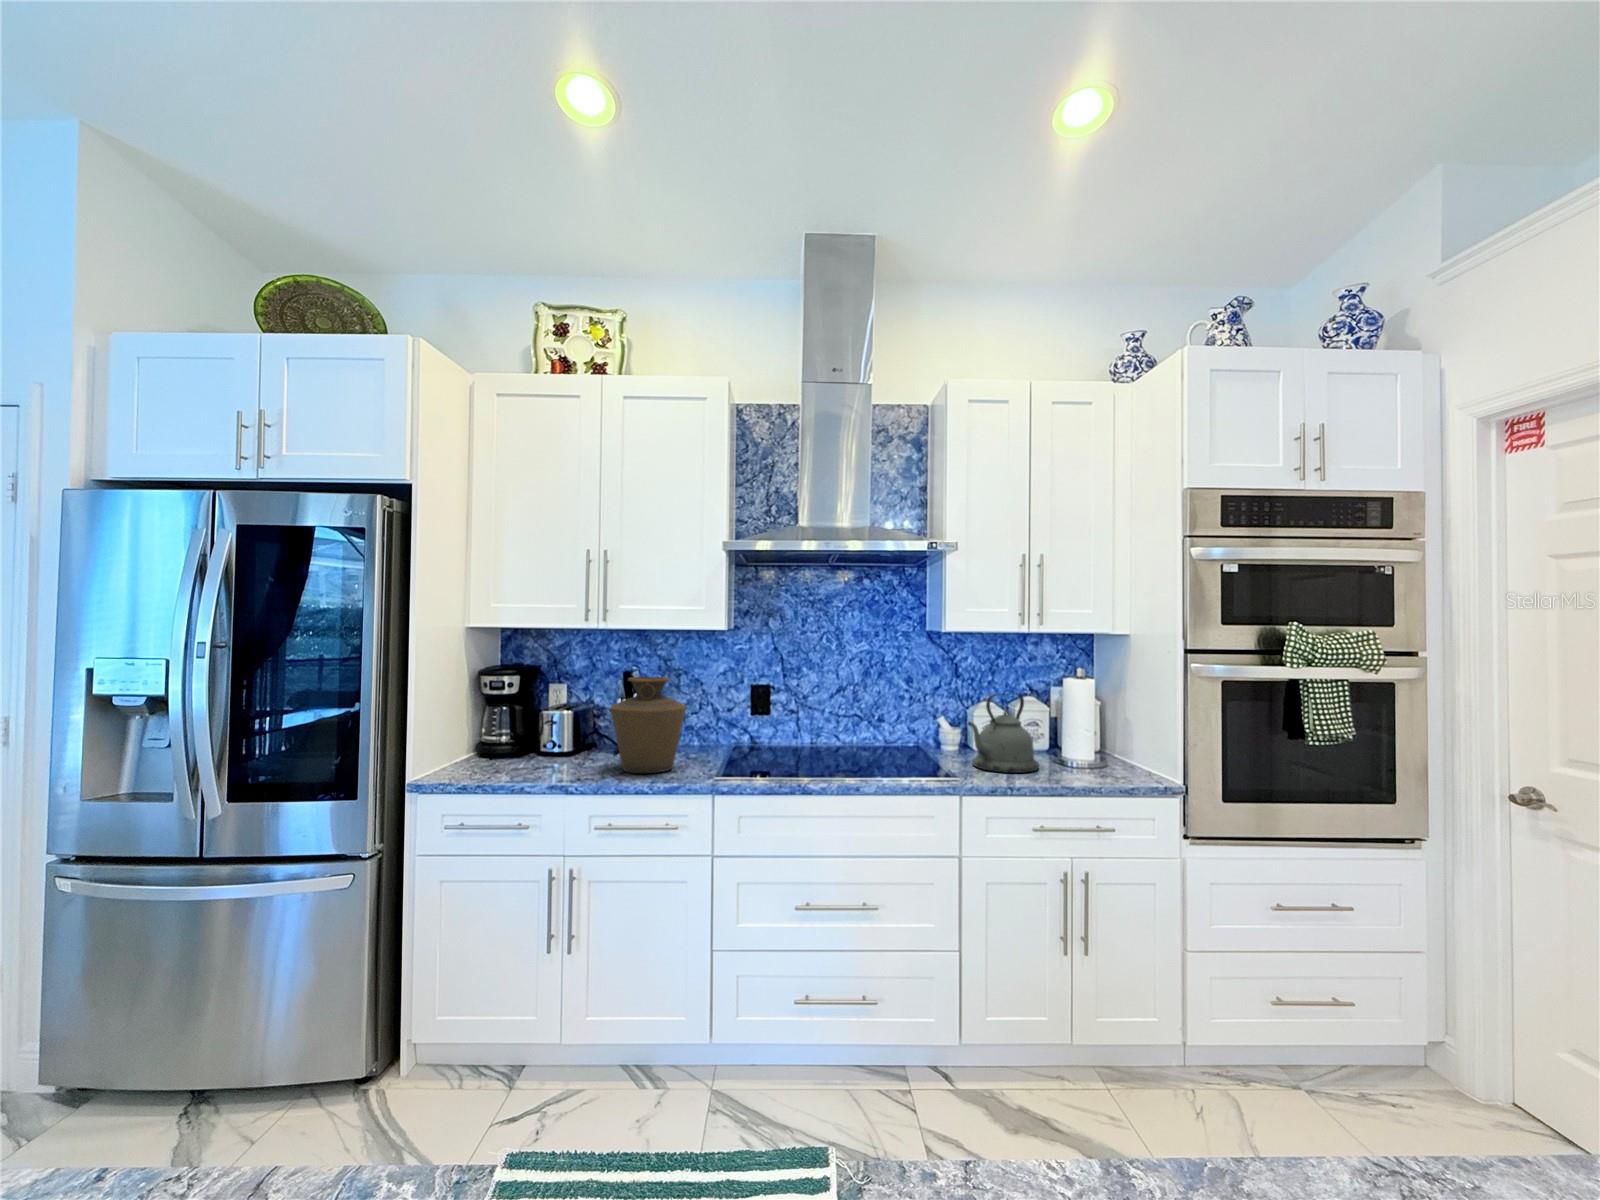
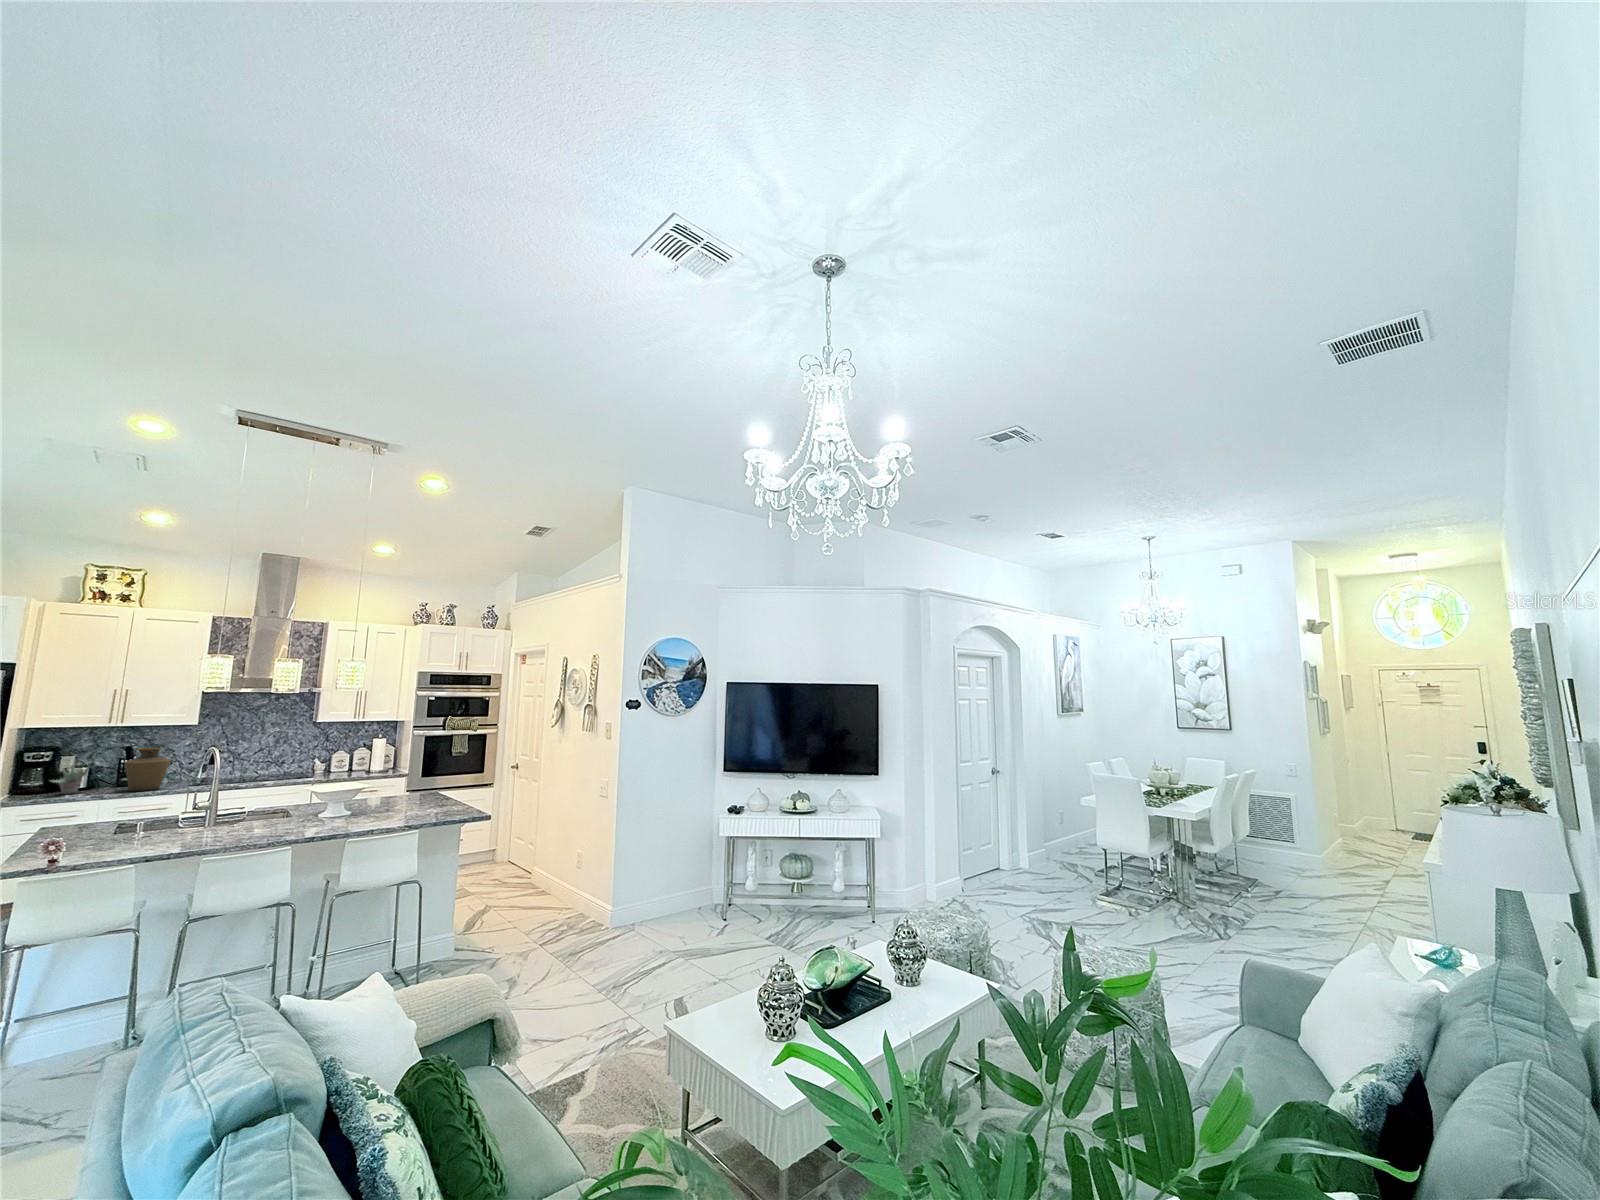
succulent plant: none [493,692,563,765] -> present [51,760,89,794]
kettle: present [968,693,1039,773] -> none [321,746,355,778]

